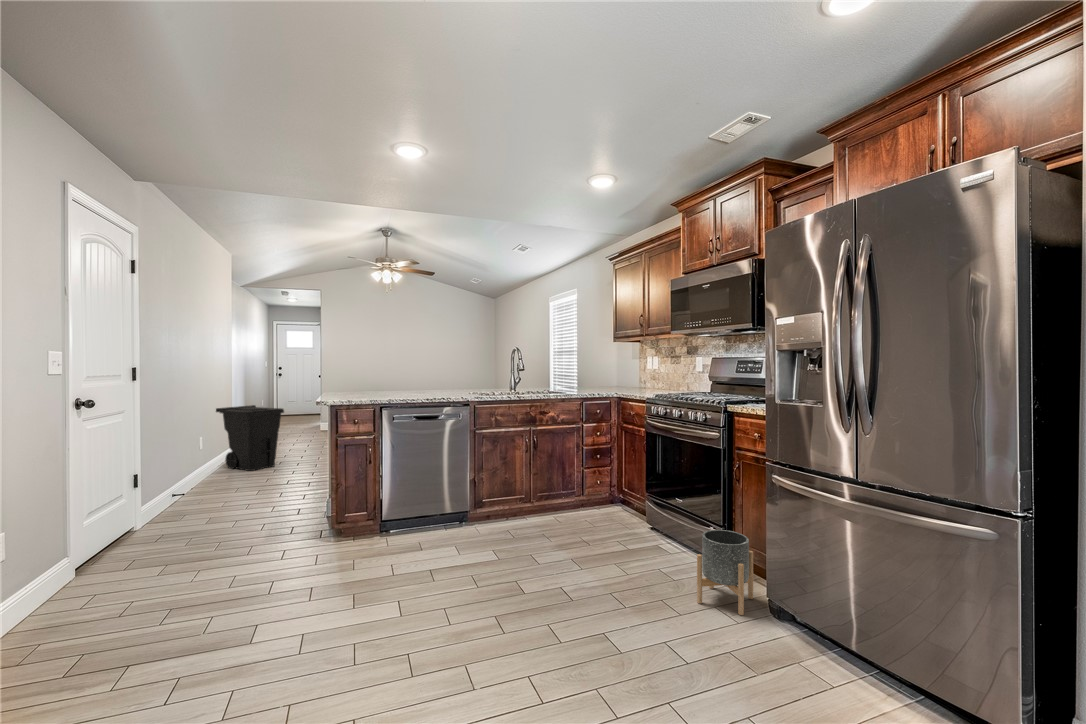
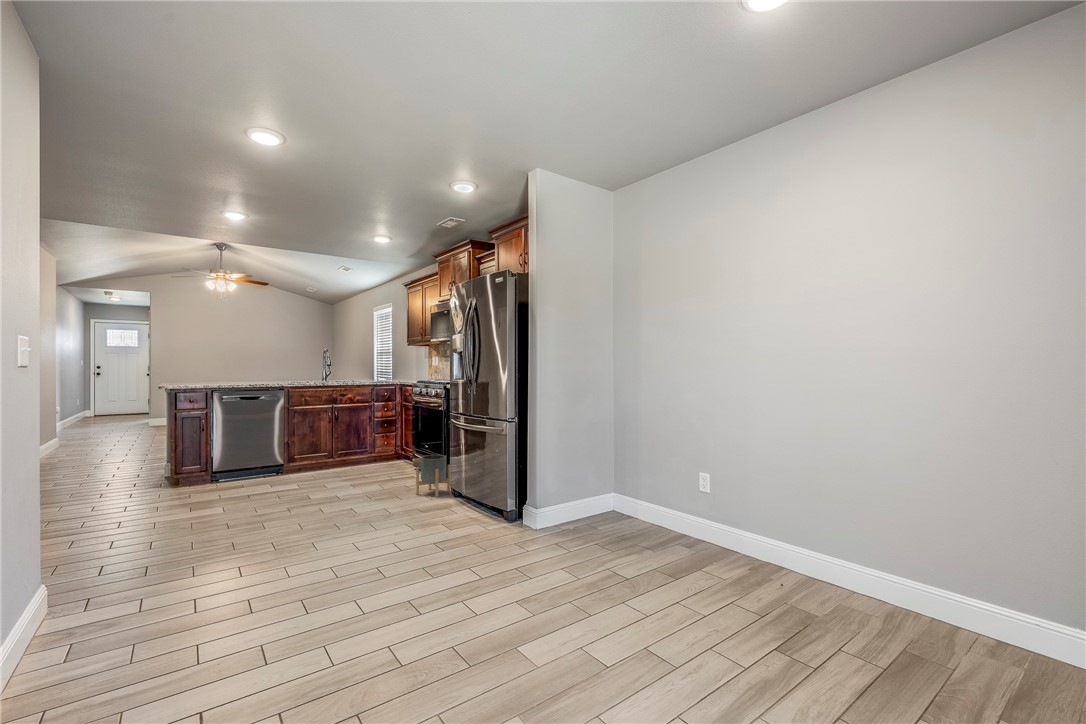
trash can: present [216,405,284,471] -> none [41,398,115,455]

